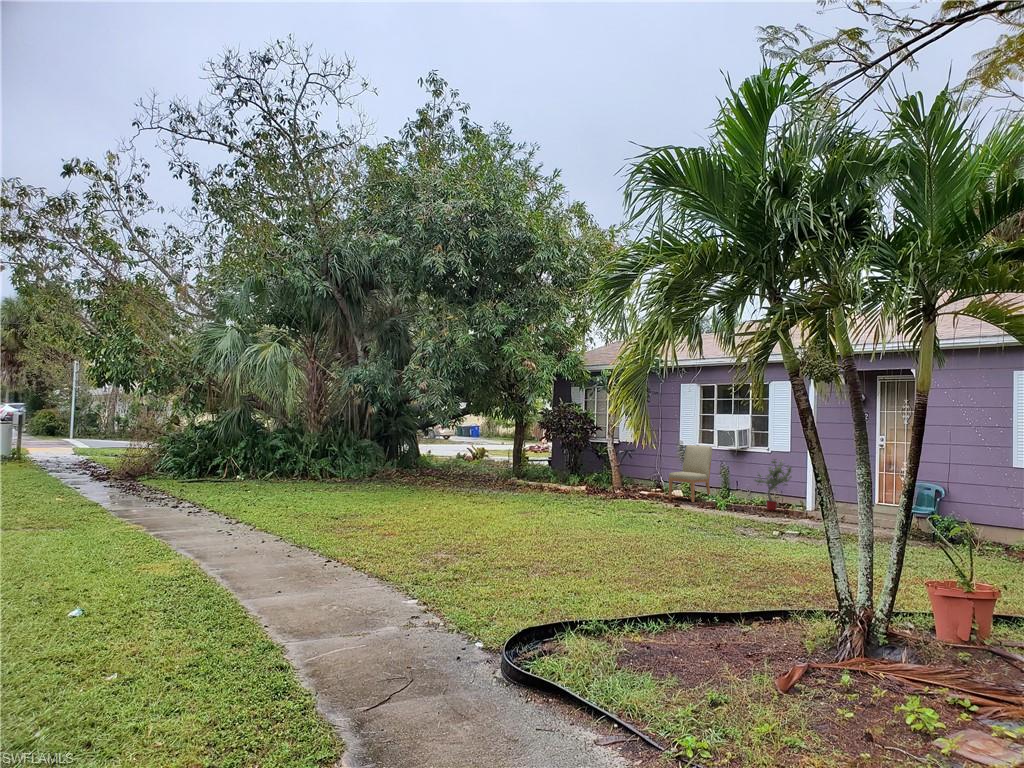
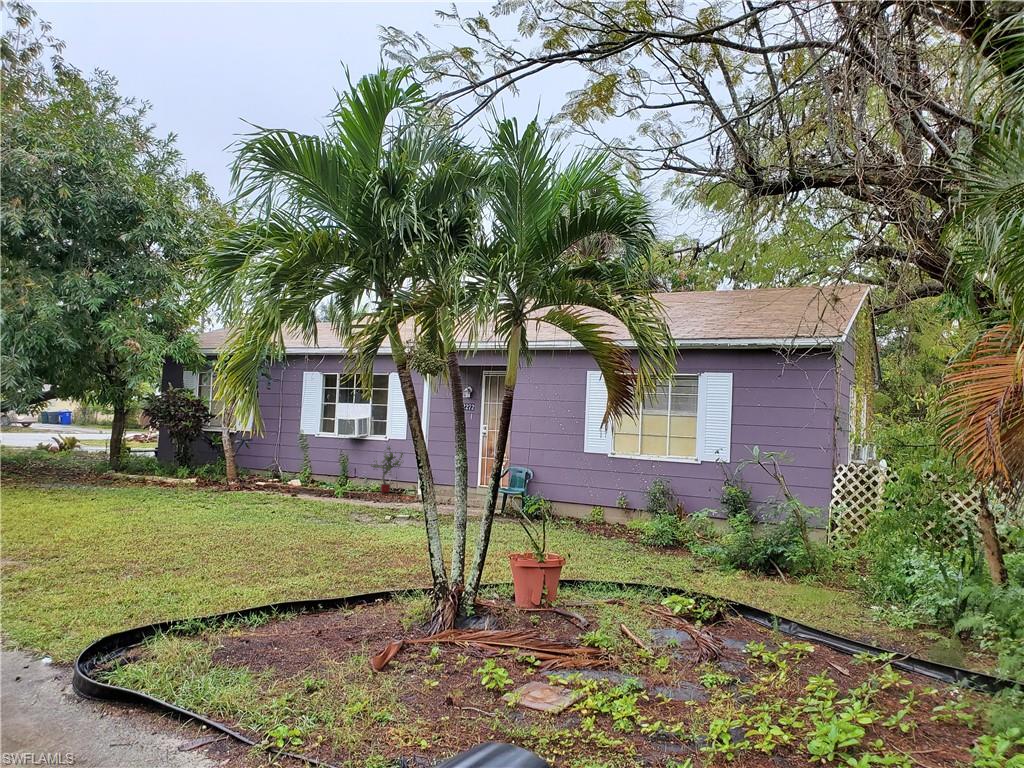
chair: present [669,445,712,502] -> none [289,434,333,489]

